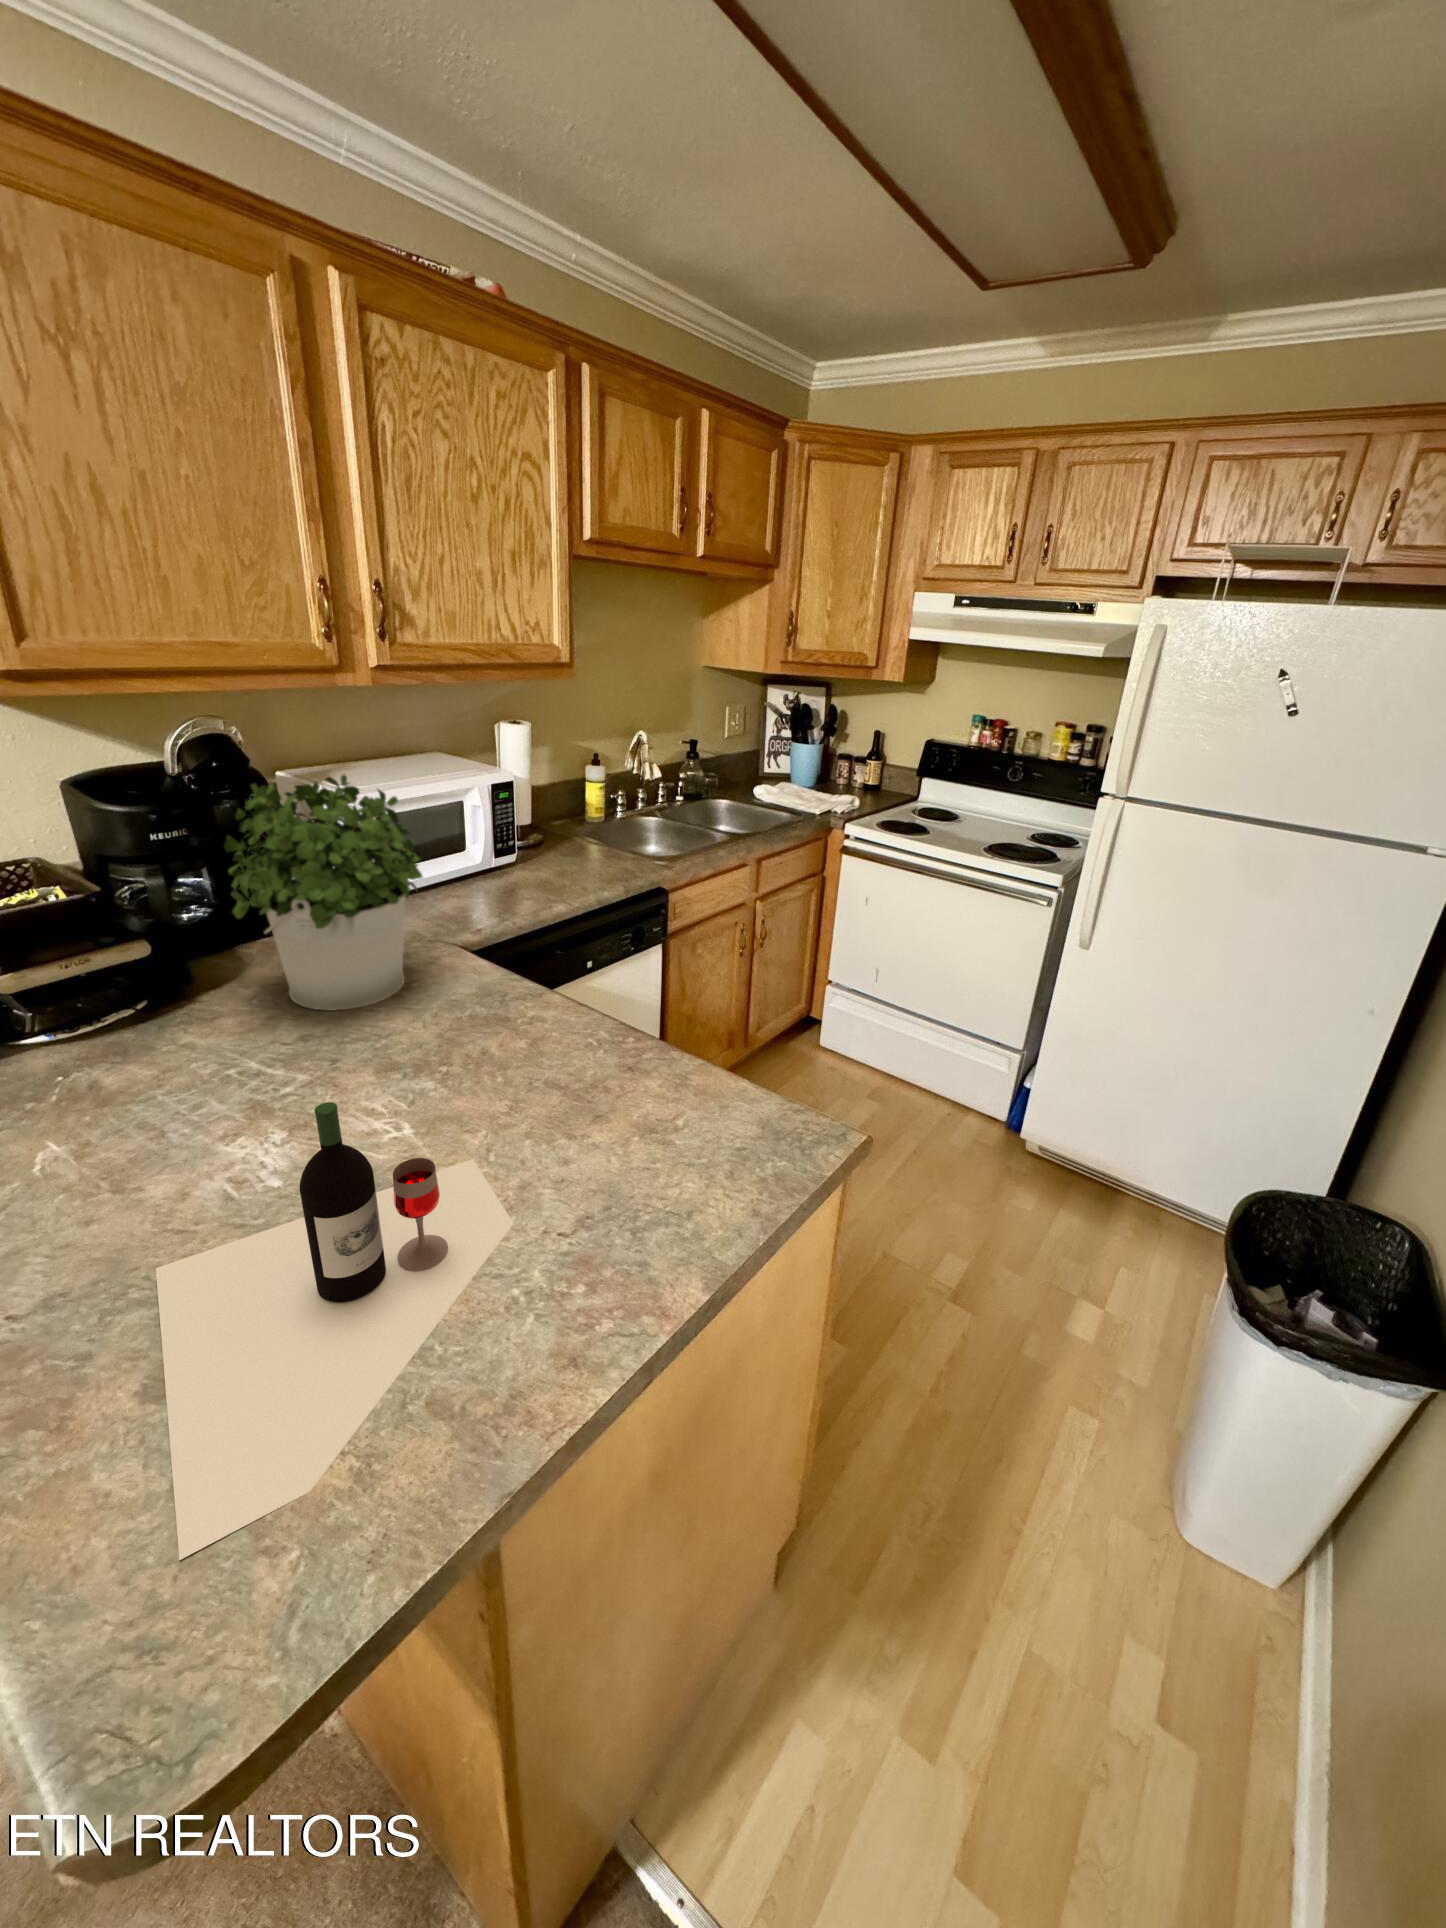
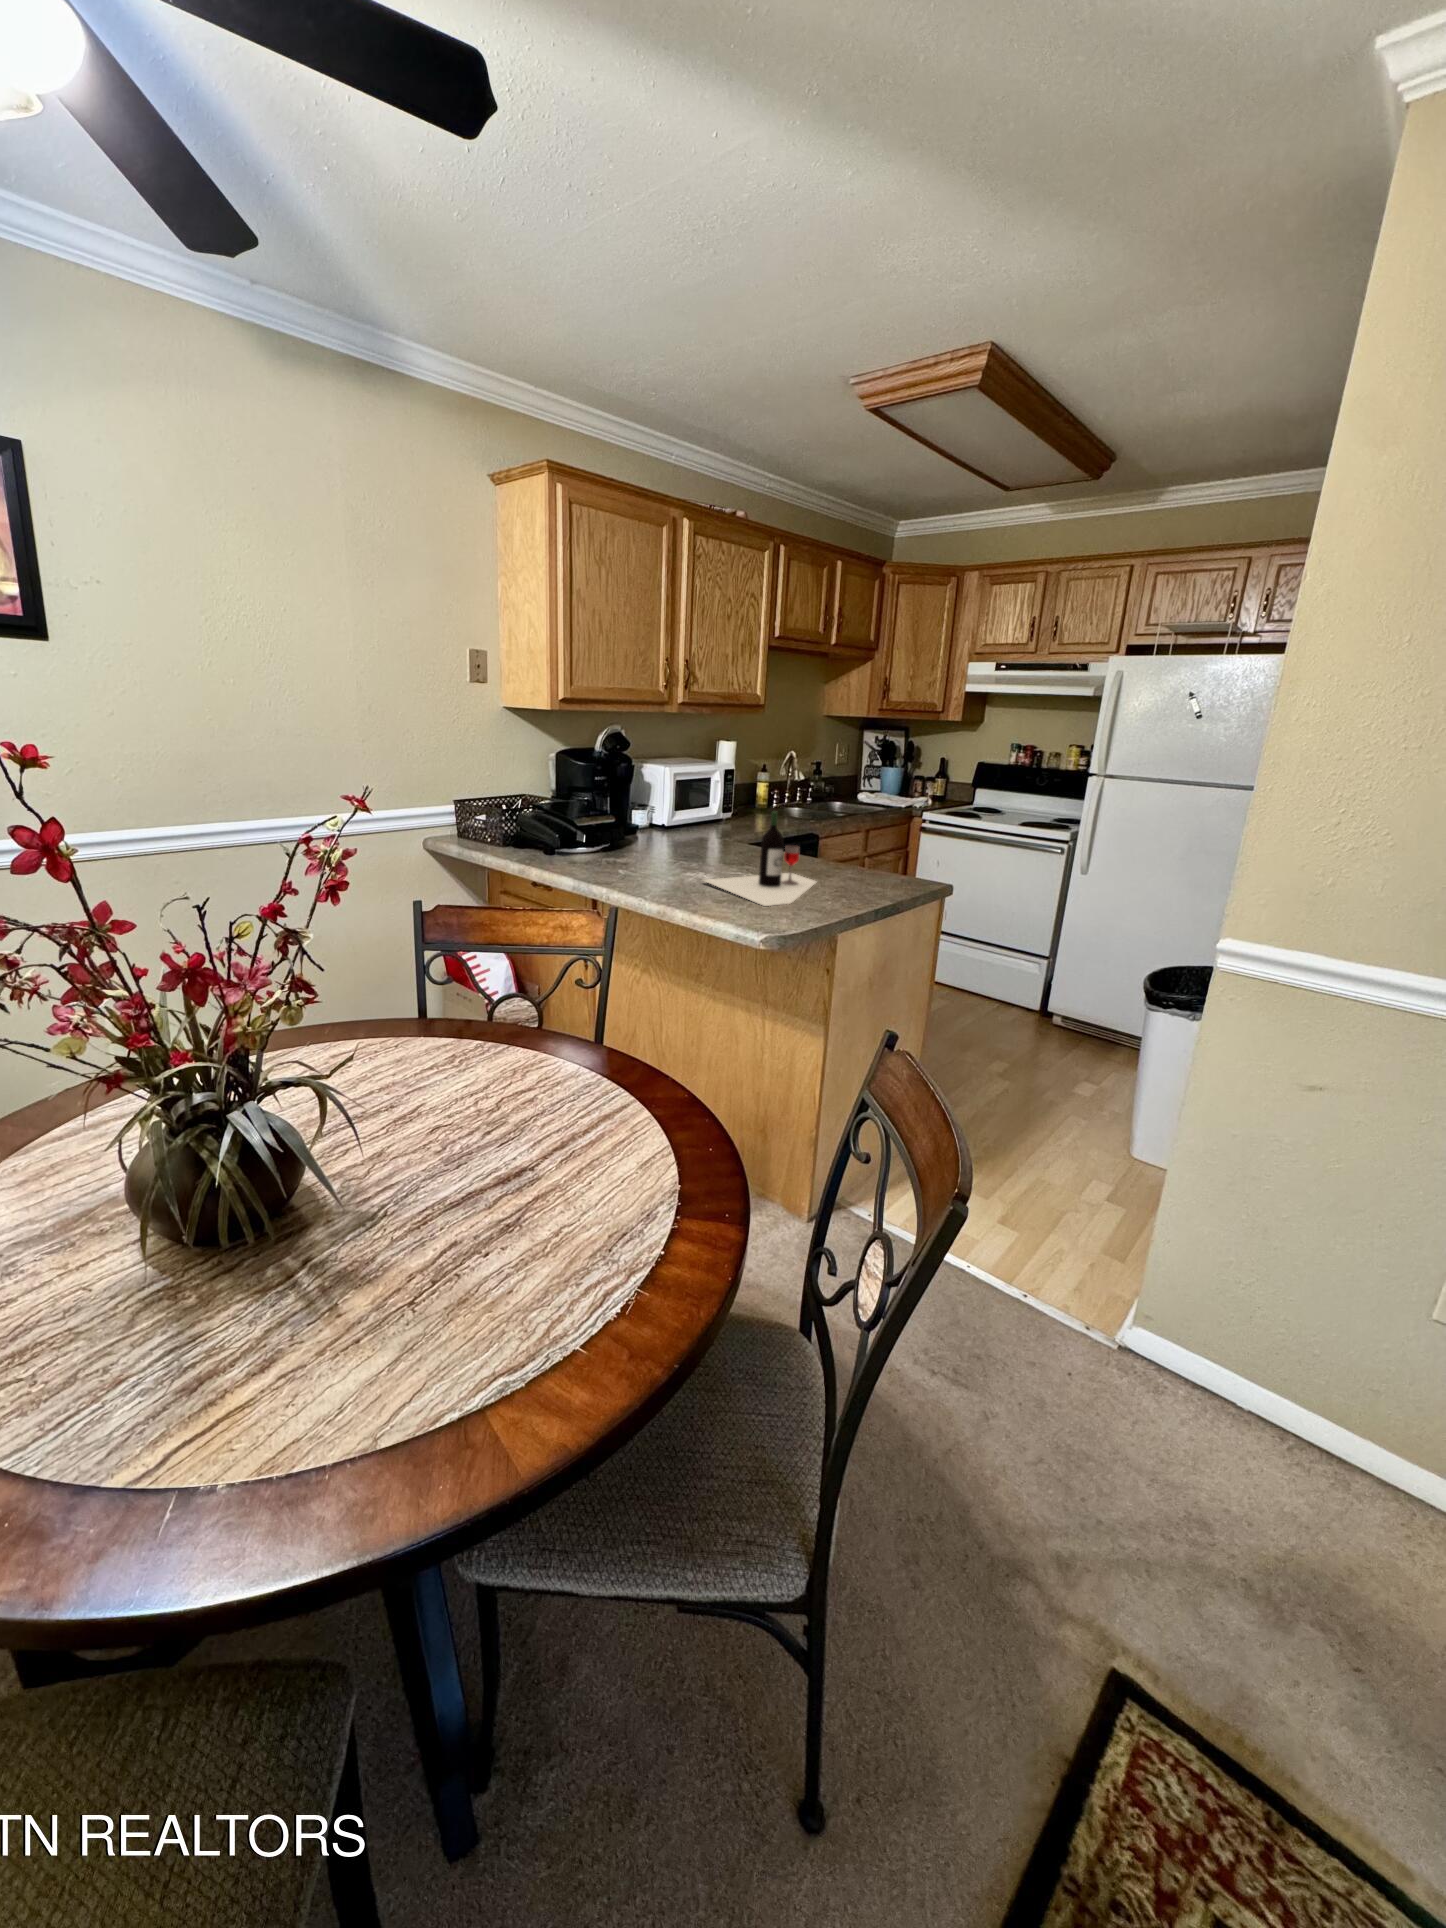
potted plant: present [224,775,422,1010] -> none [645,742,732,850]

